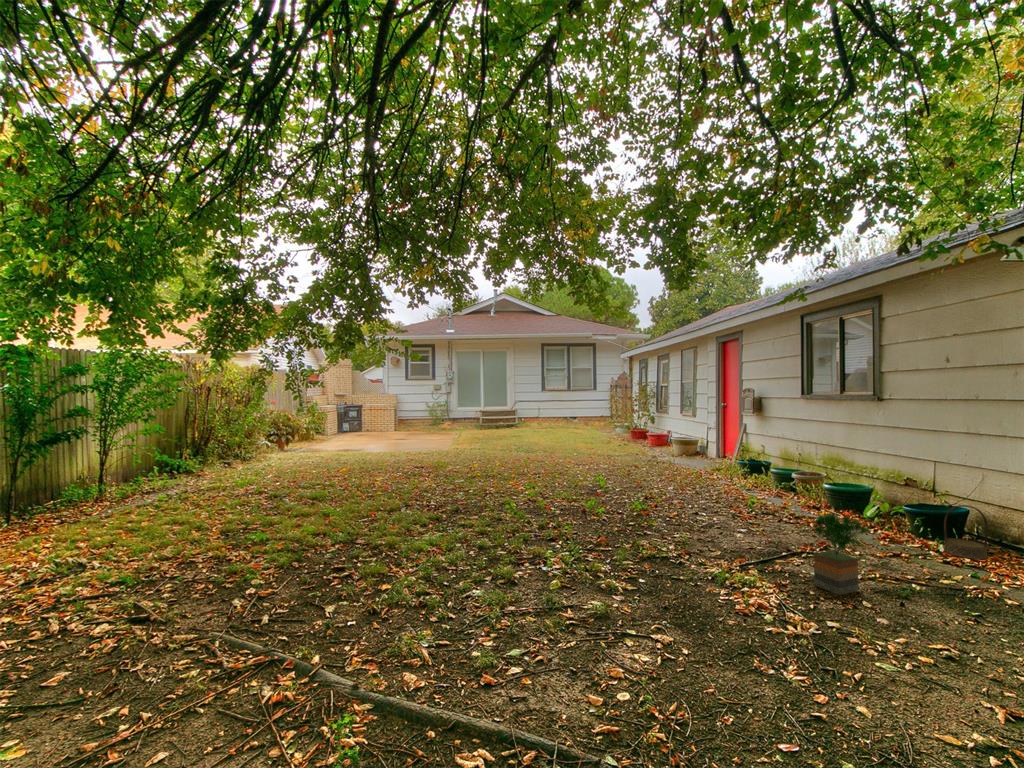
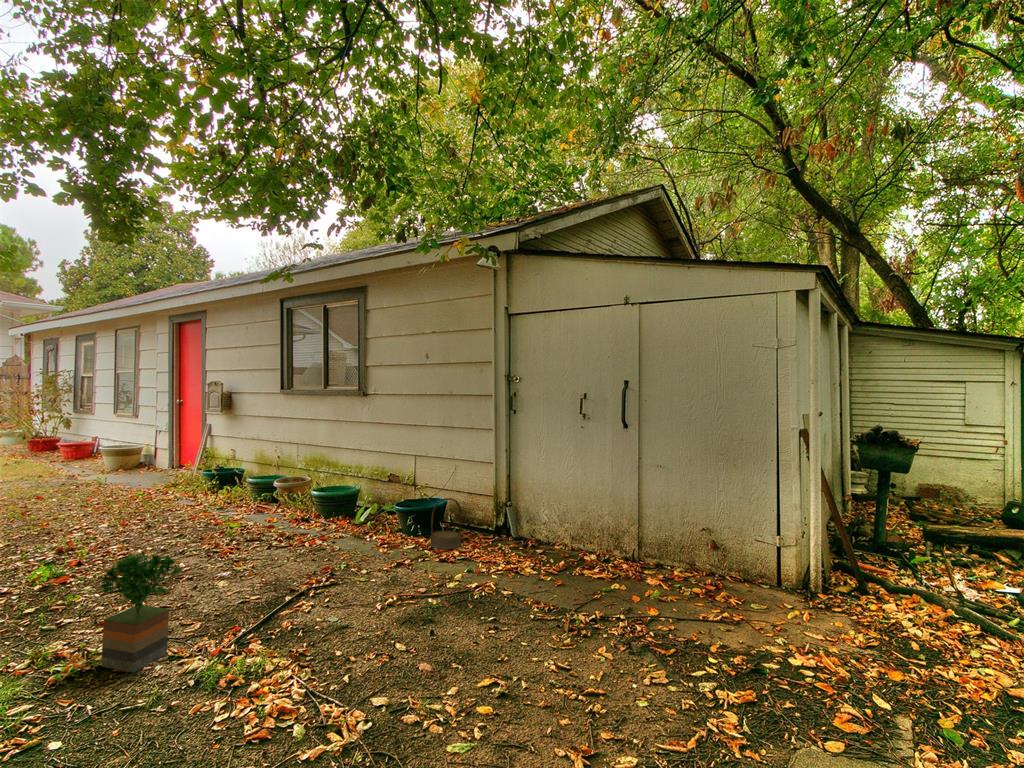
potted tree: present [814,514,867,595] -> present [100,553,182,673]

